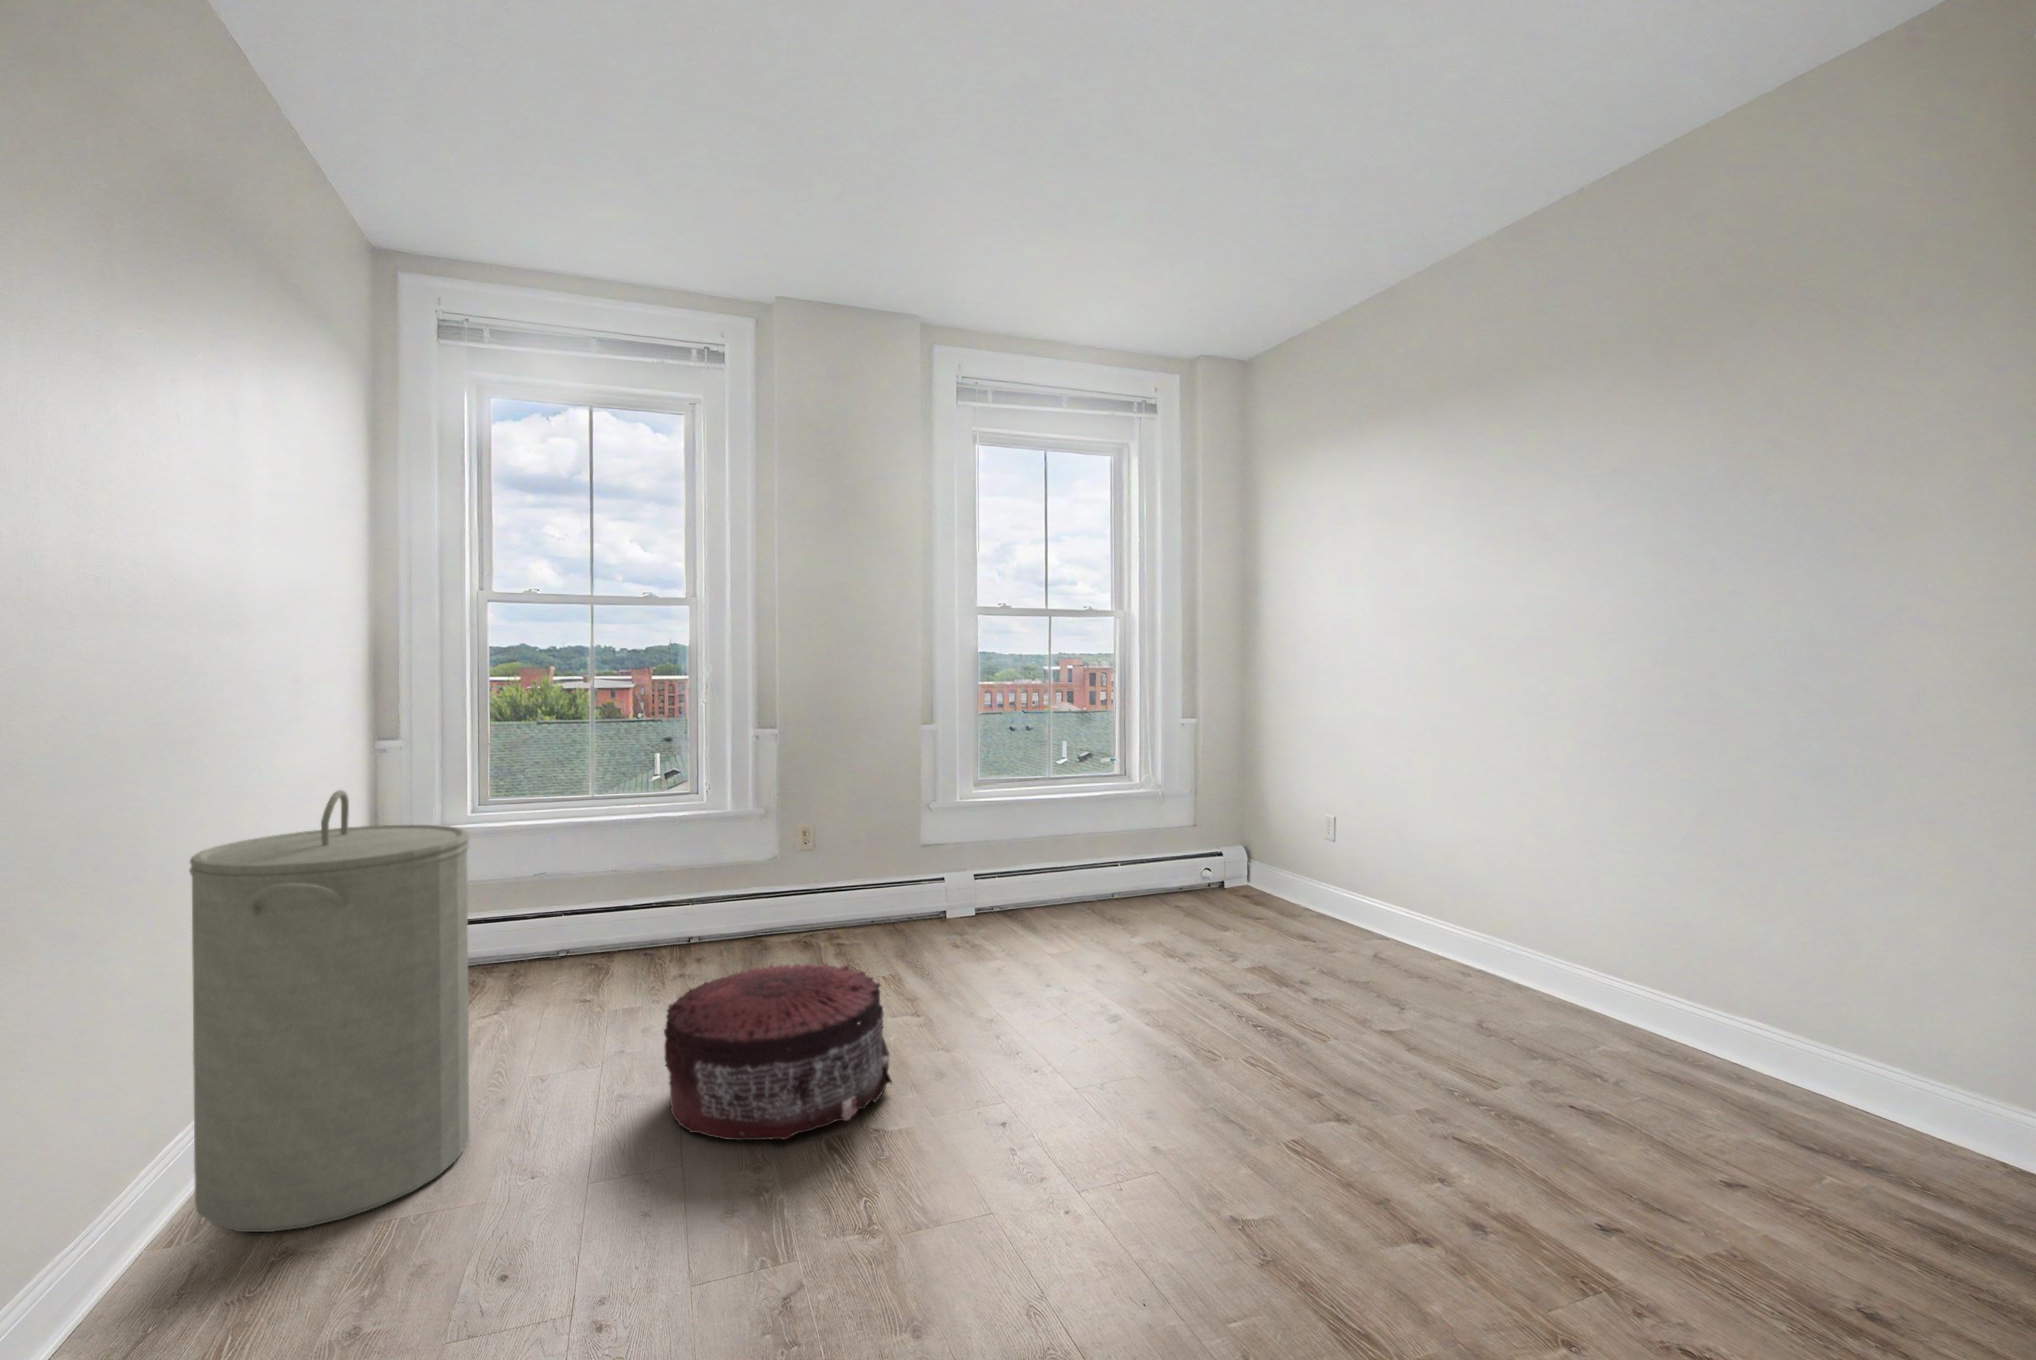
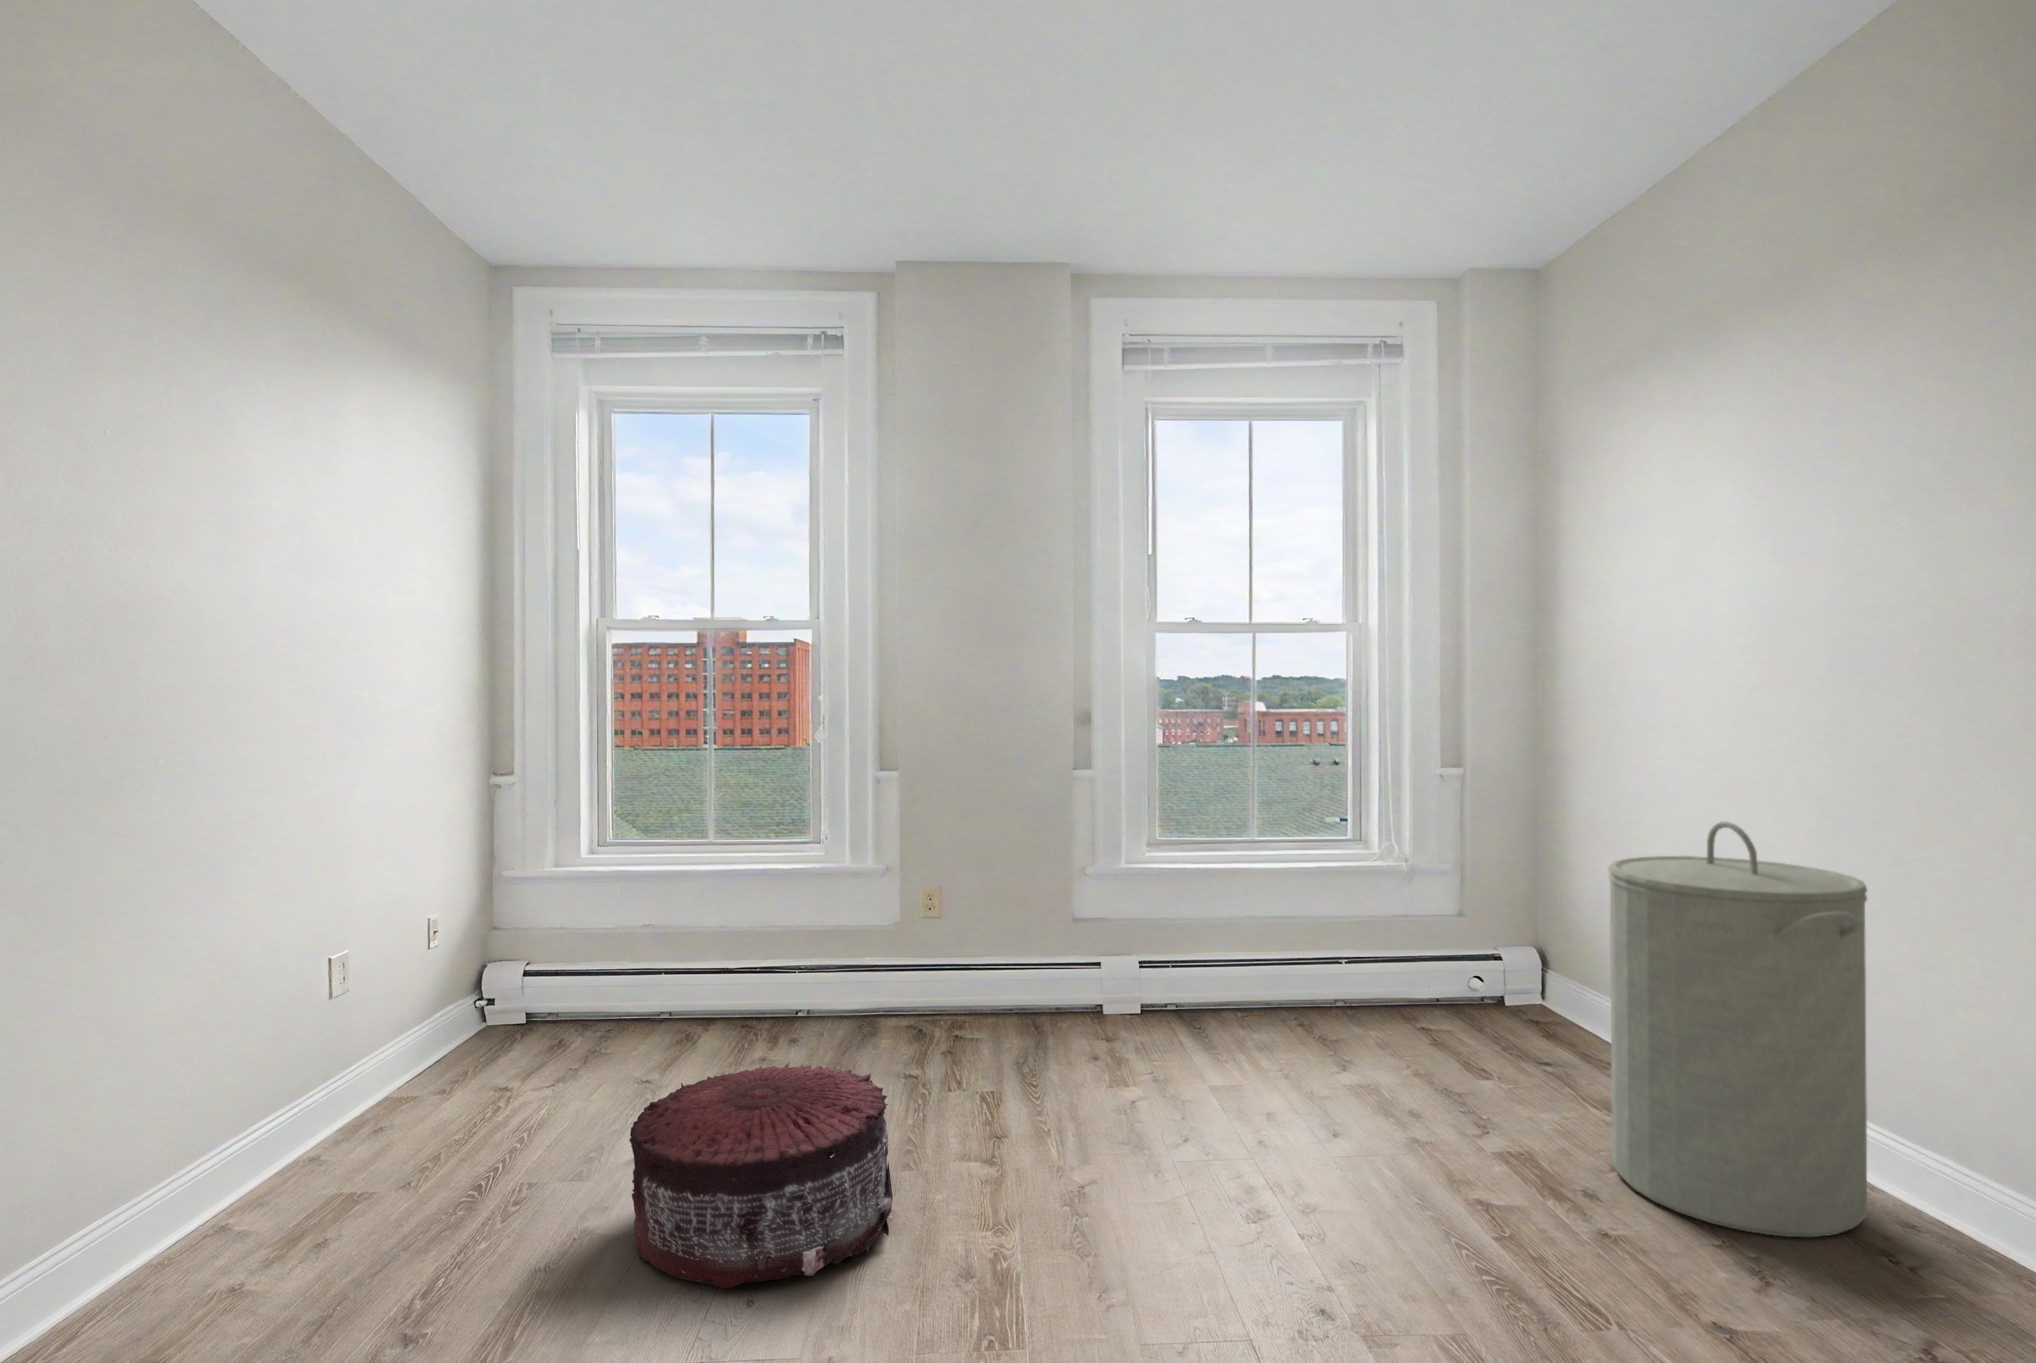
laundry hamper: present [189,790,470,1232] -> present [1608,821,1867,1237]

